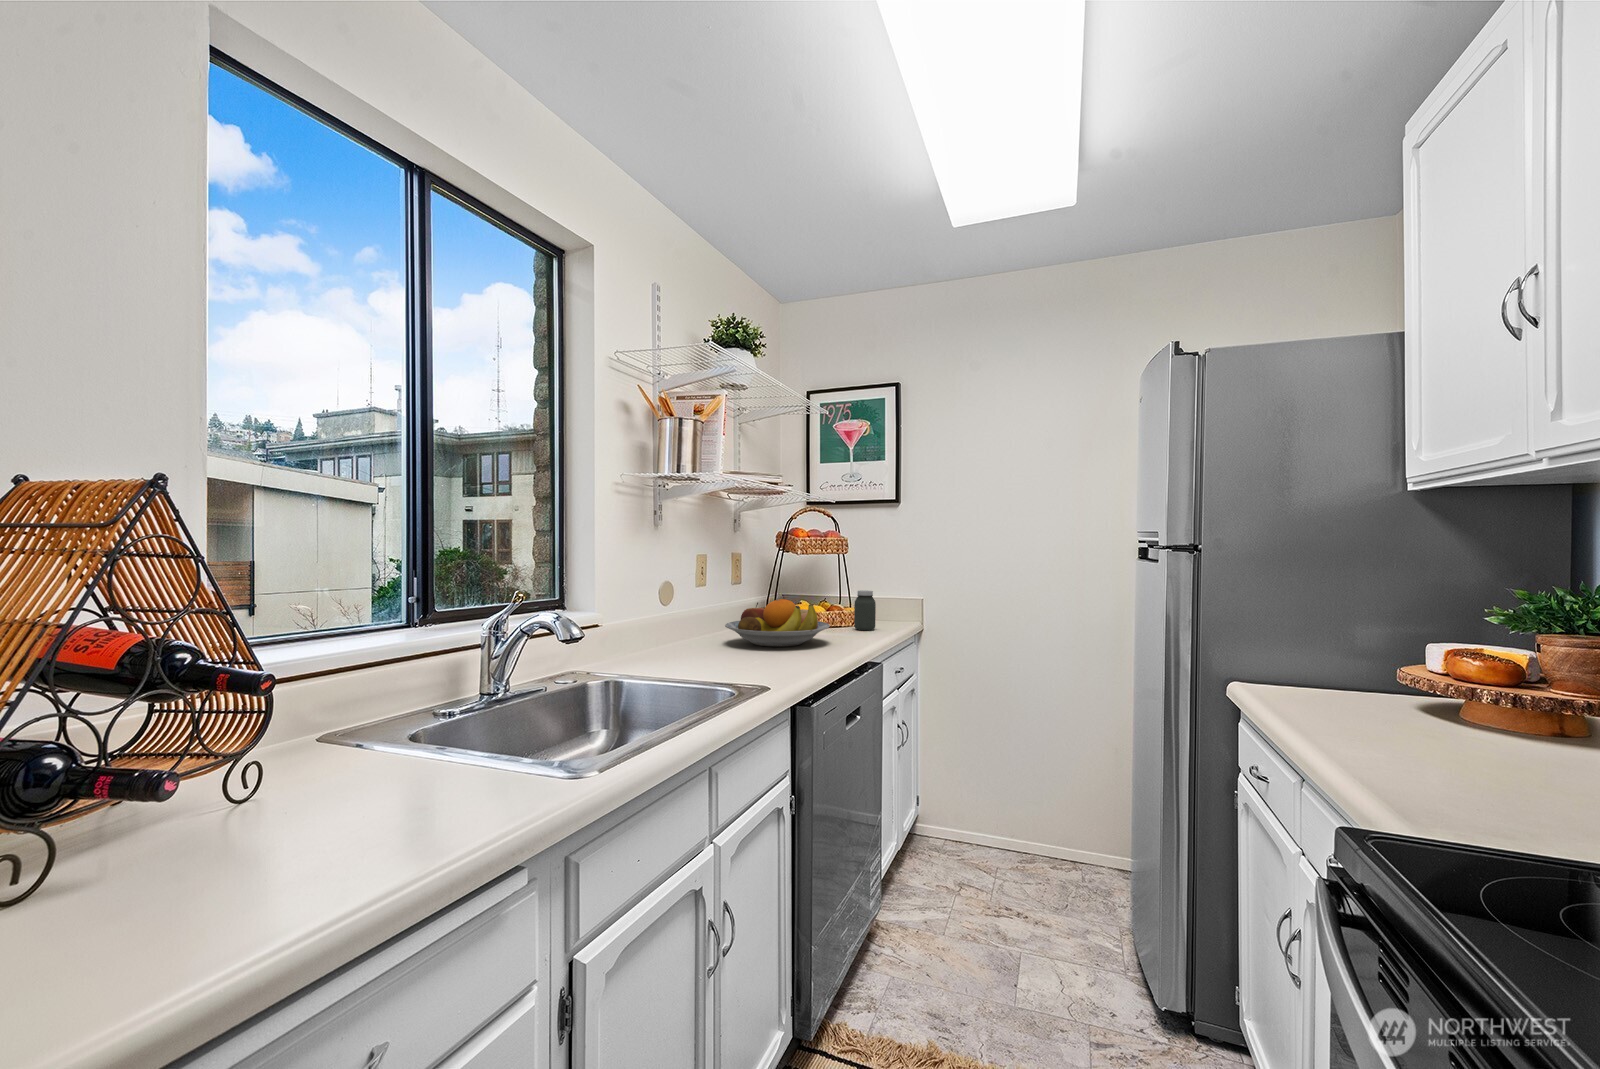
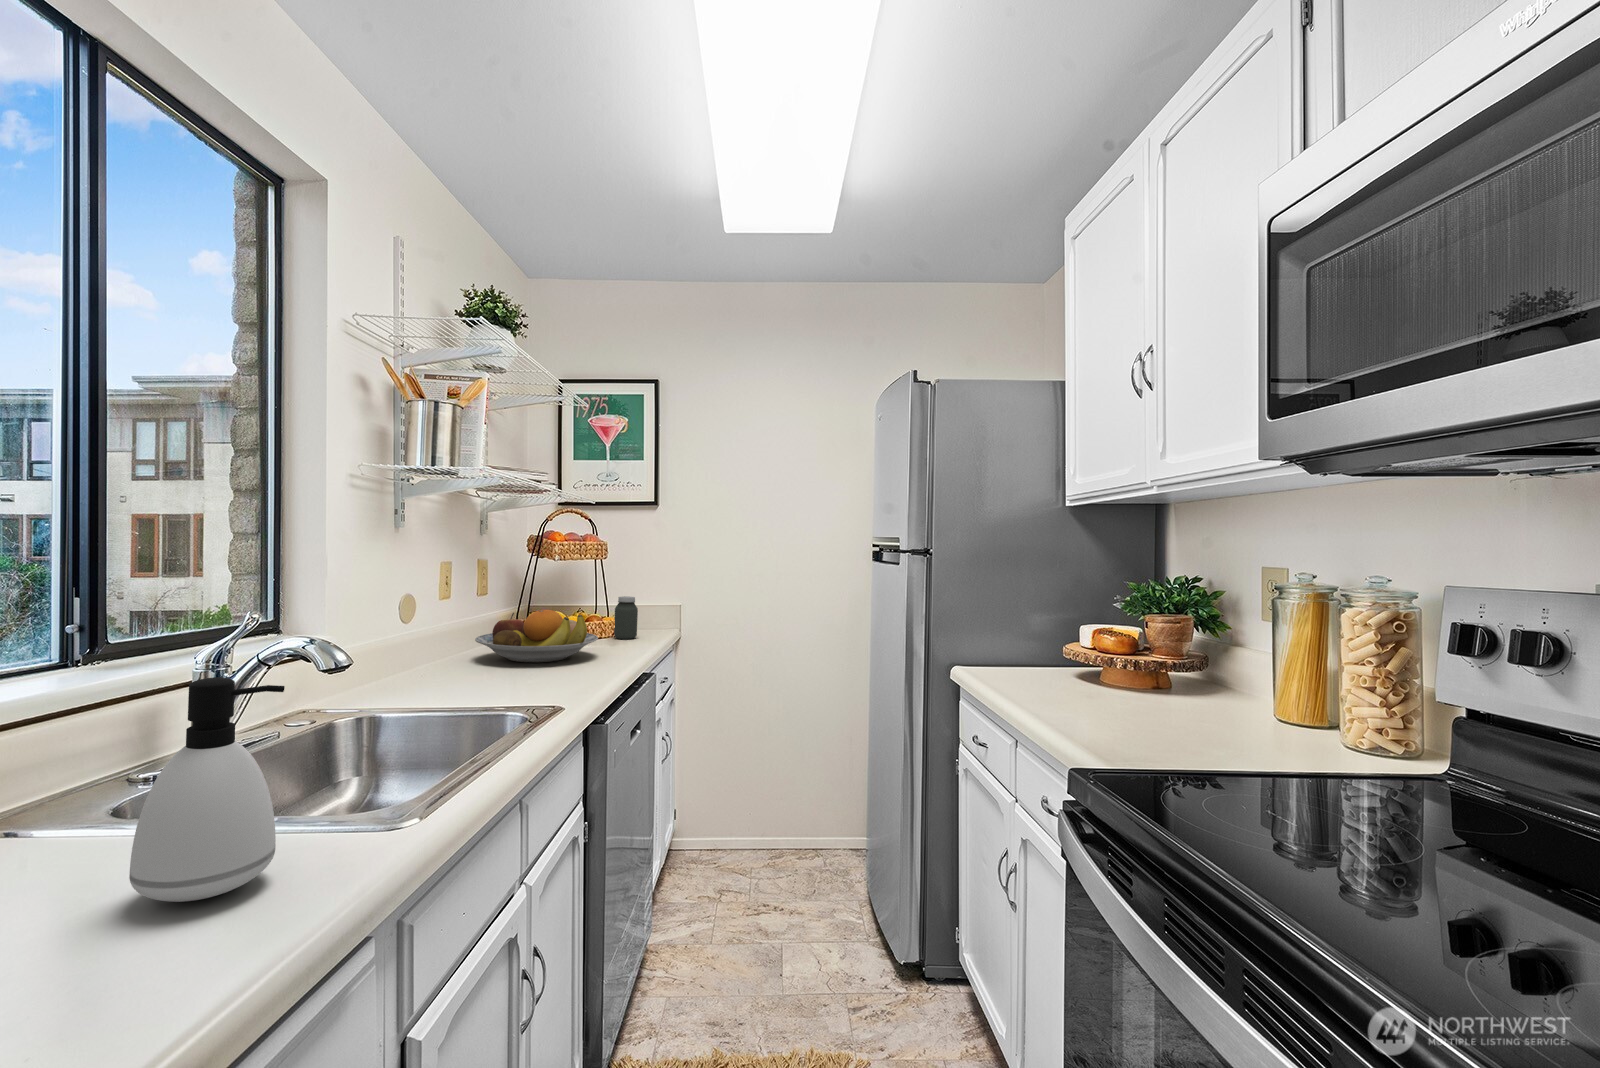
soap dispenser: none [351,627,460,809] -> present [129,677,285,902]

